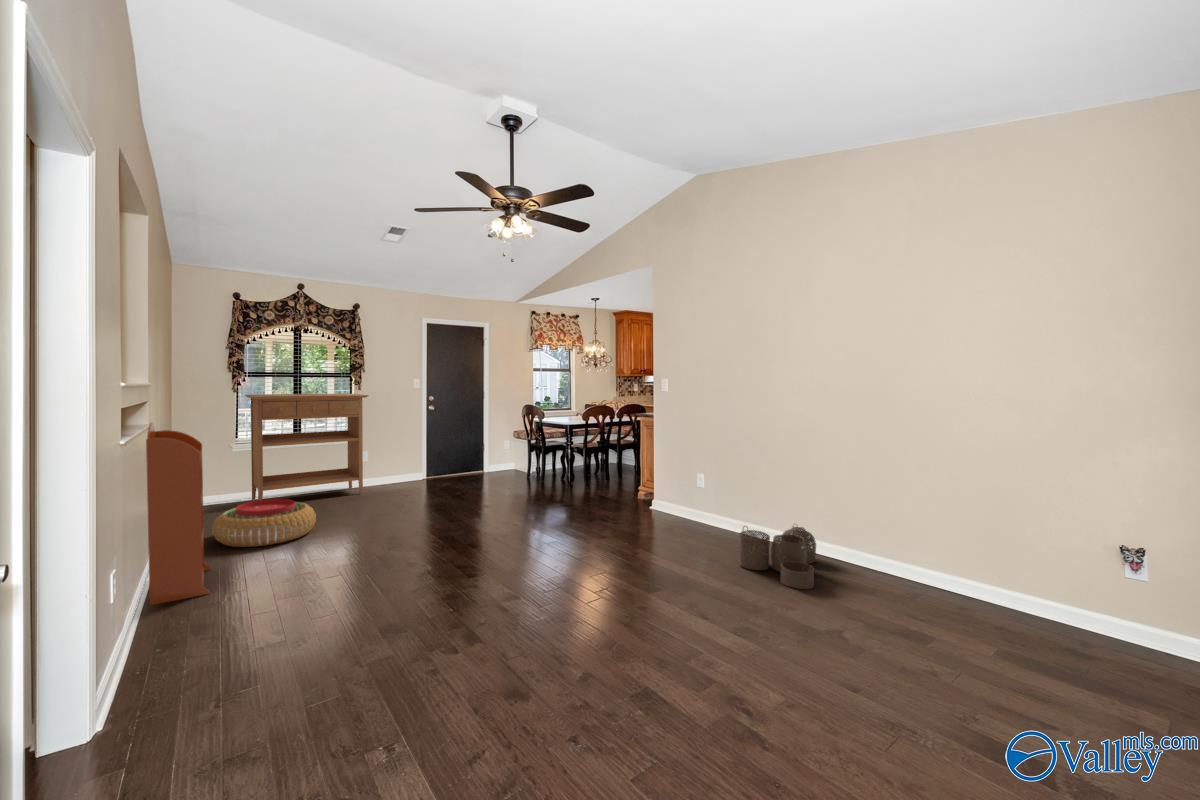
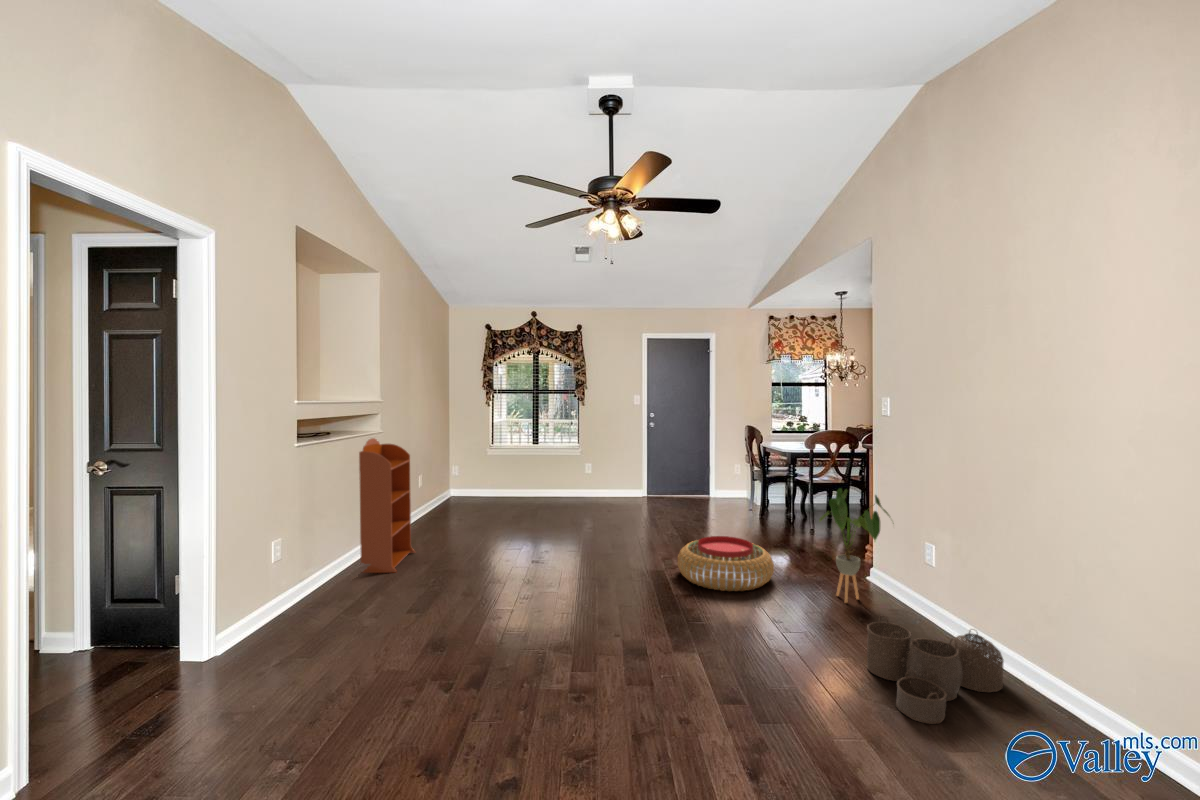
console table: present [245,394,369,500] -> none [488,410,582,507]
house plant: none [653,441,708,530] -> present [819,488,890,603]
pouf: present [212,499,316,547] -> present [678,536,774,591]

